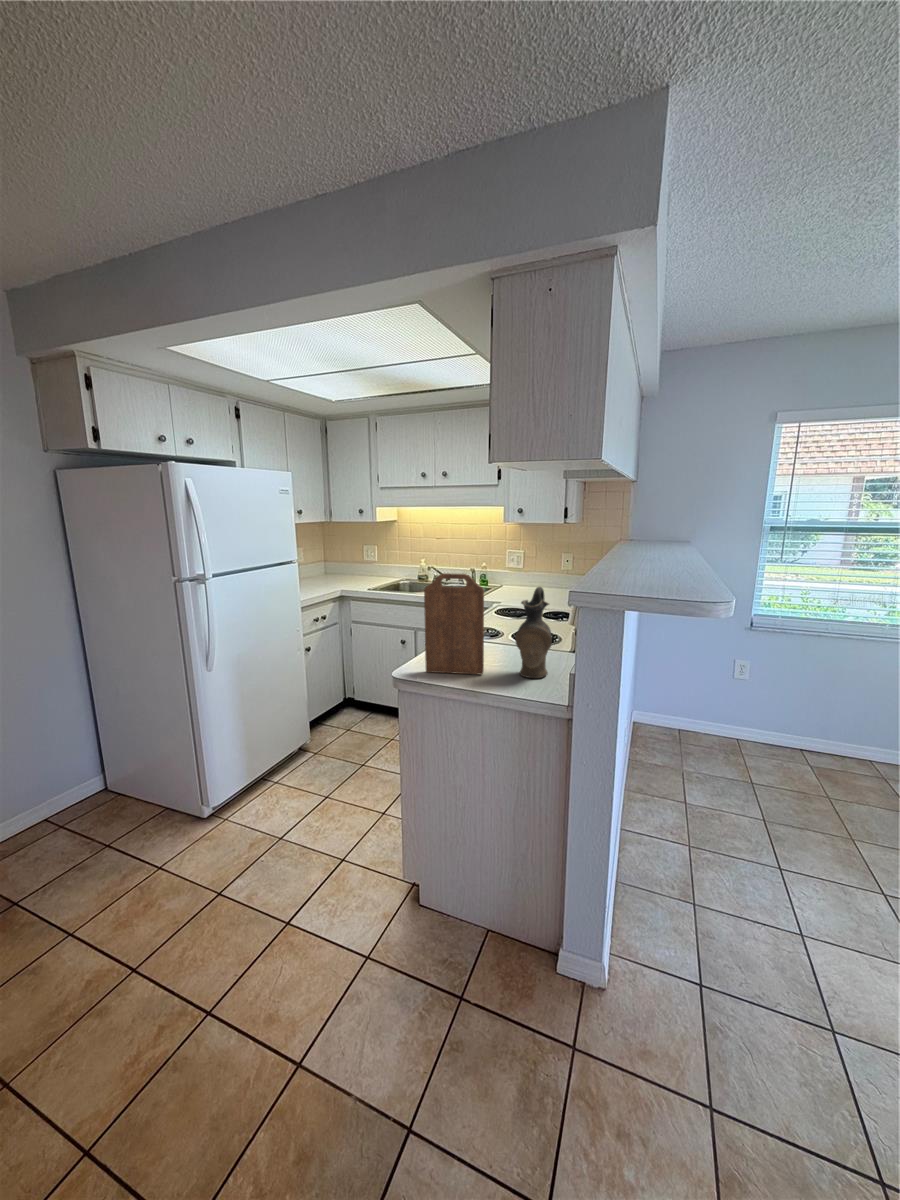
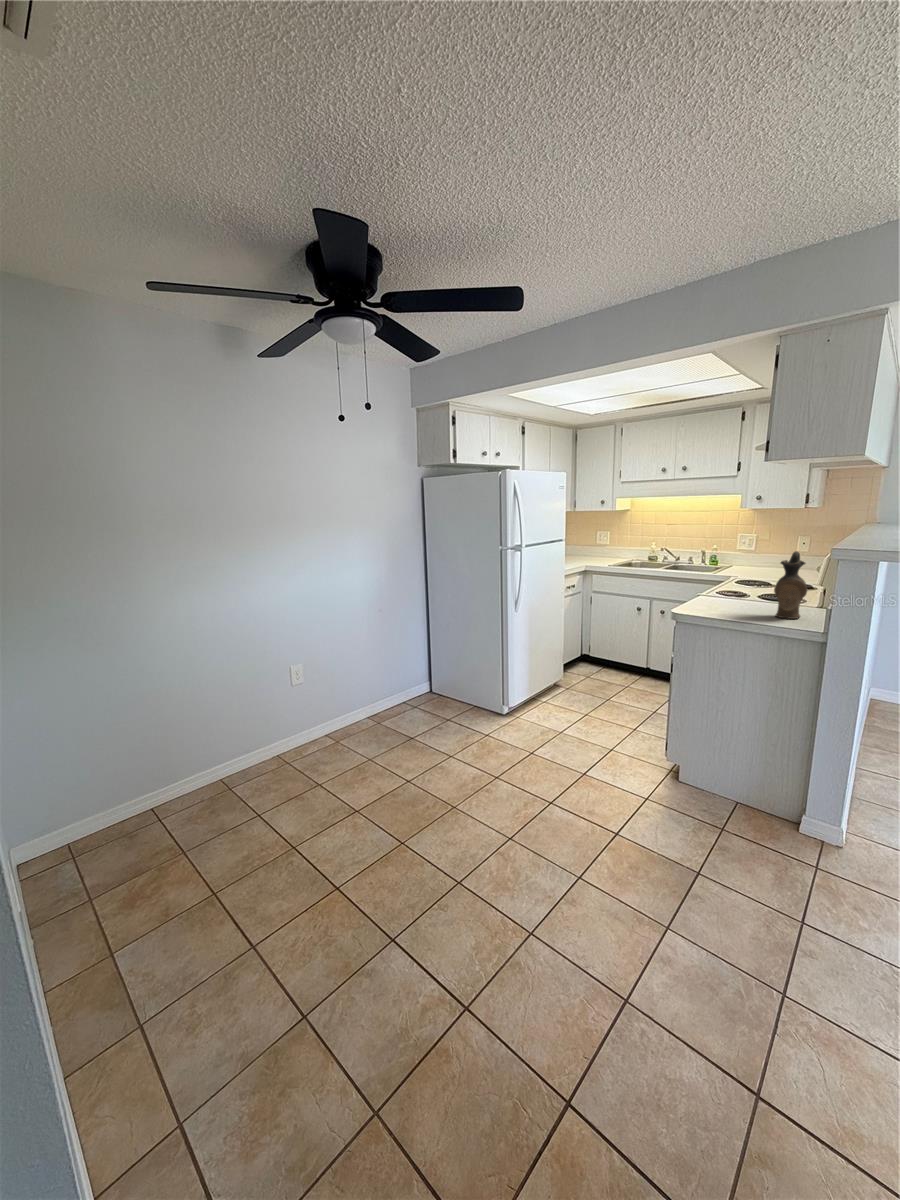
cutting board: present [424,573,484,674] -> none [697,540,750,615]

